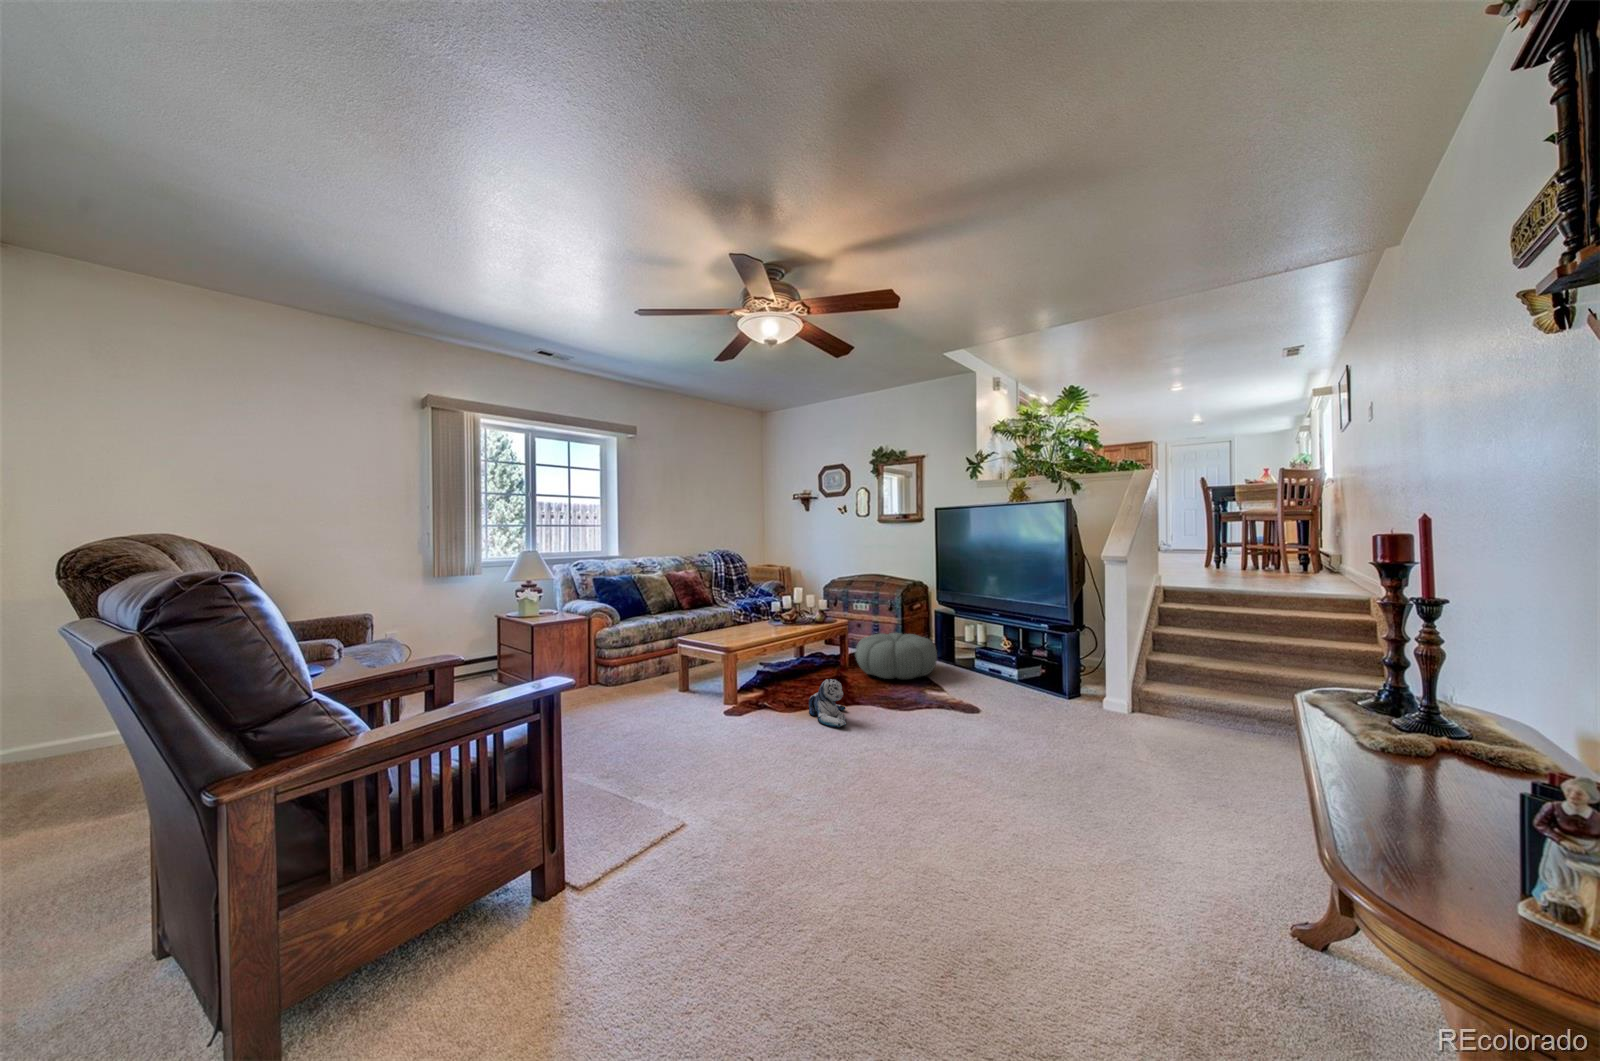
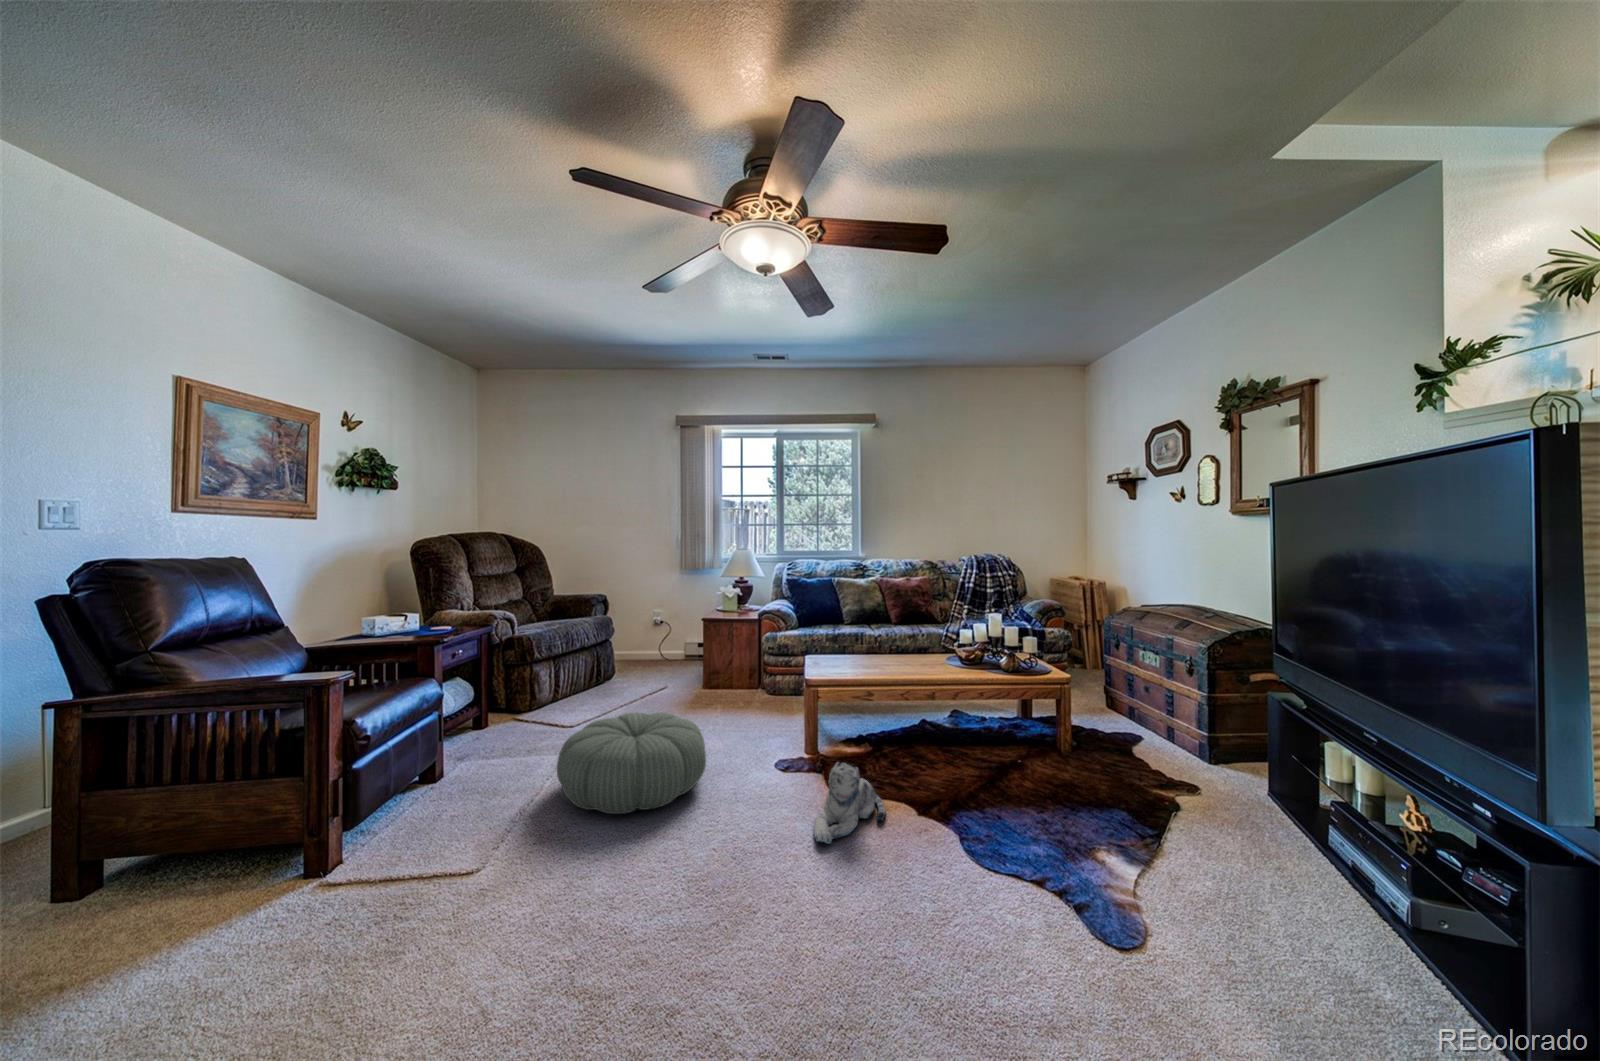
pouf: present [855,633,937,680] -> present [557,712,706,814]

